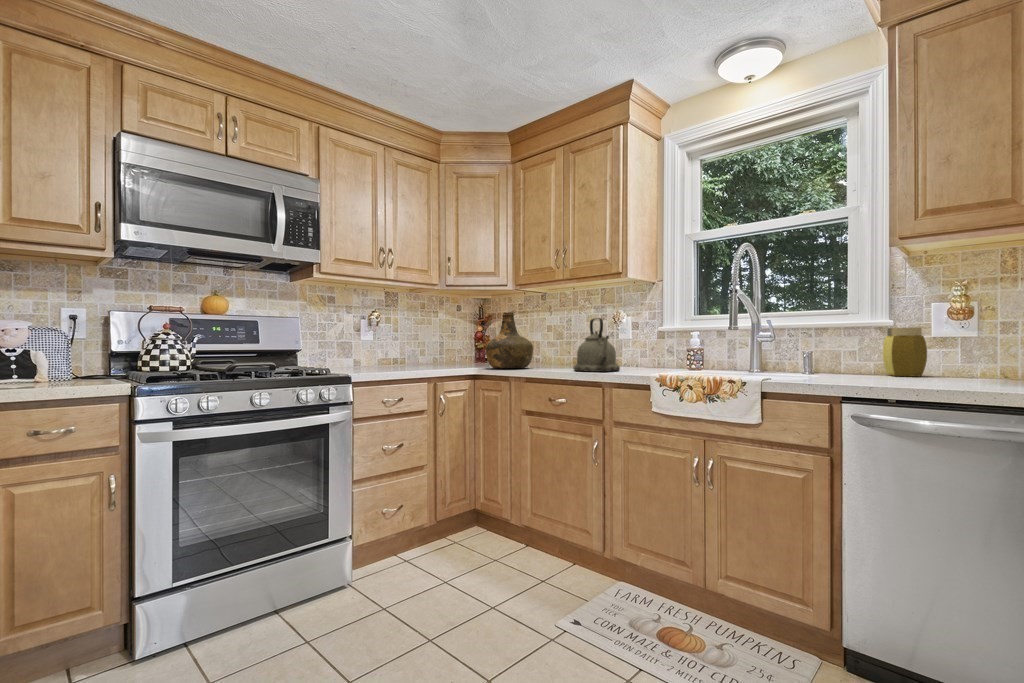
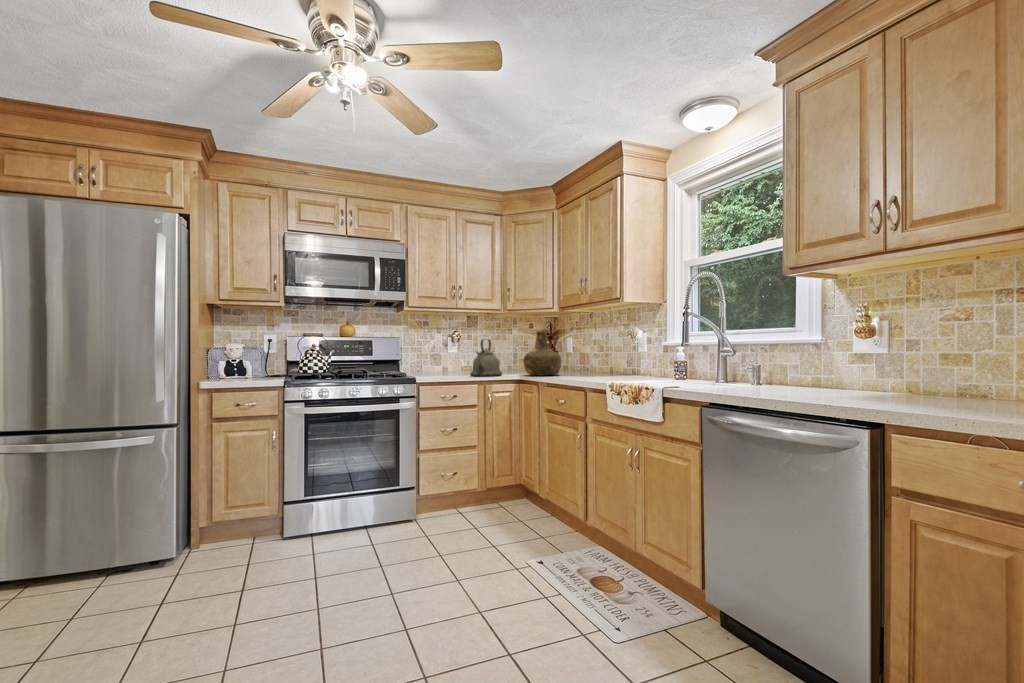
kettle: present [573,318,620,372] -> present [470,339,502,376]
jar: present [883,327,927,376] -> none [803,345,837,390]

